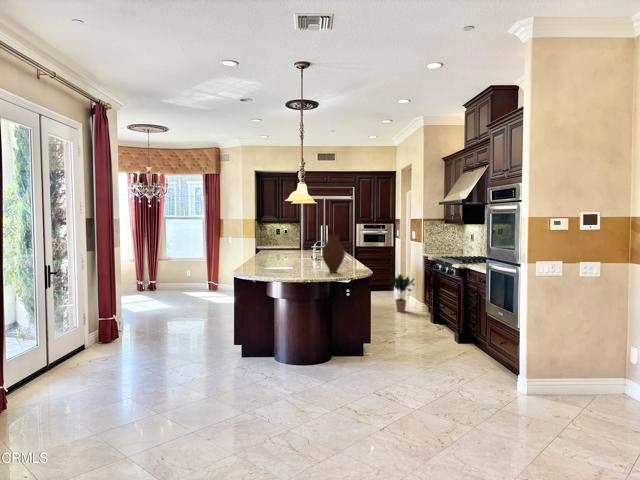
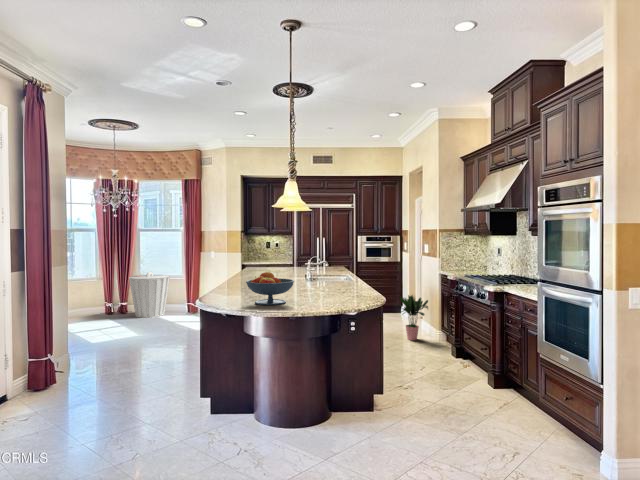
vase: present [322,234,345,273] -> none [319,250,350,303]
fruit bowl: none [270,250,305,274] -> present [246,272,294,305]
trash can: none [157,255,192,294] -> present [129,272,170,318]

